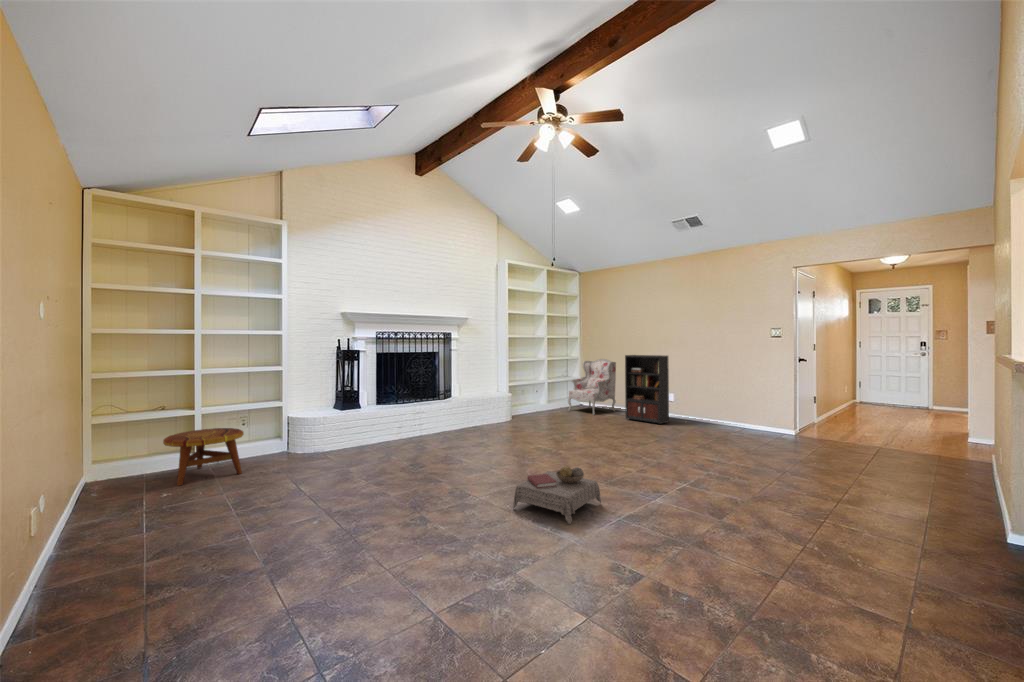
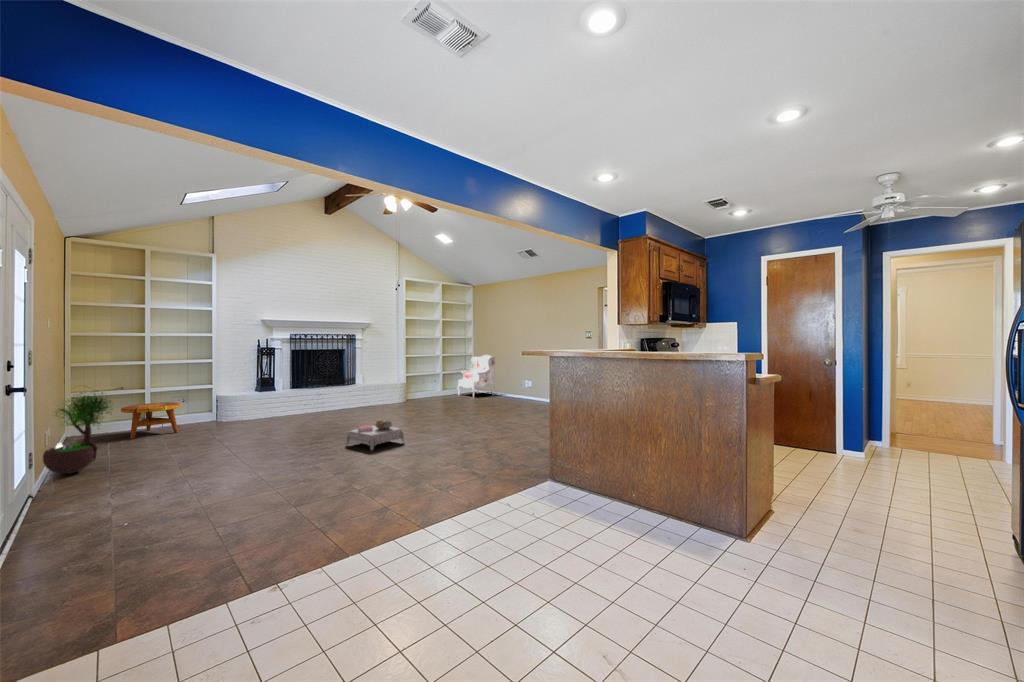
bookcase: present [625,355,669,424] -> none [492,352,535,403]
potted tree: none [40,422,160,579] -> present [43,393,113,474]

